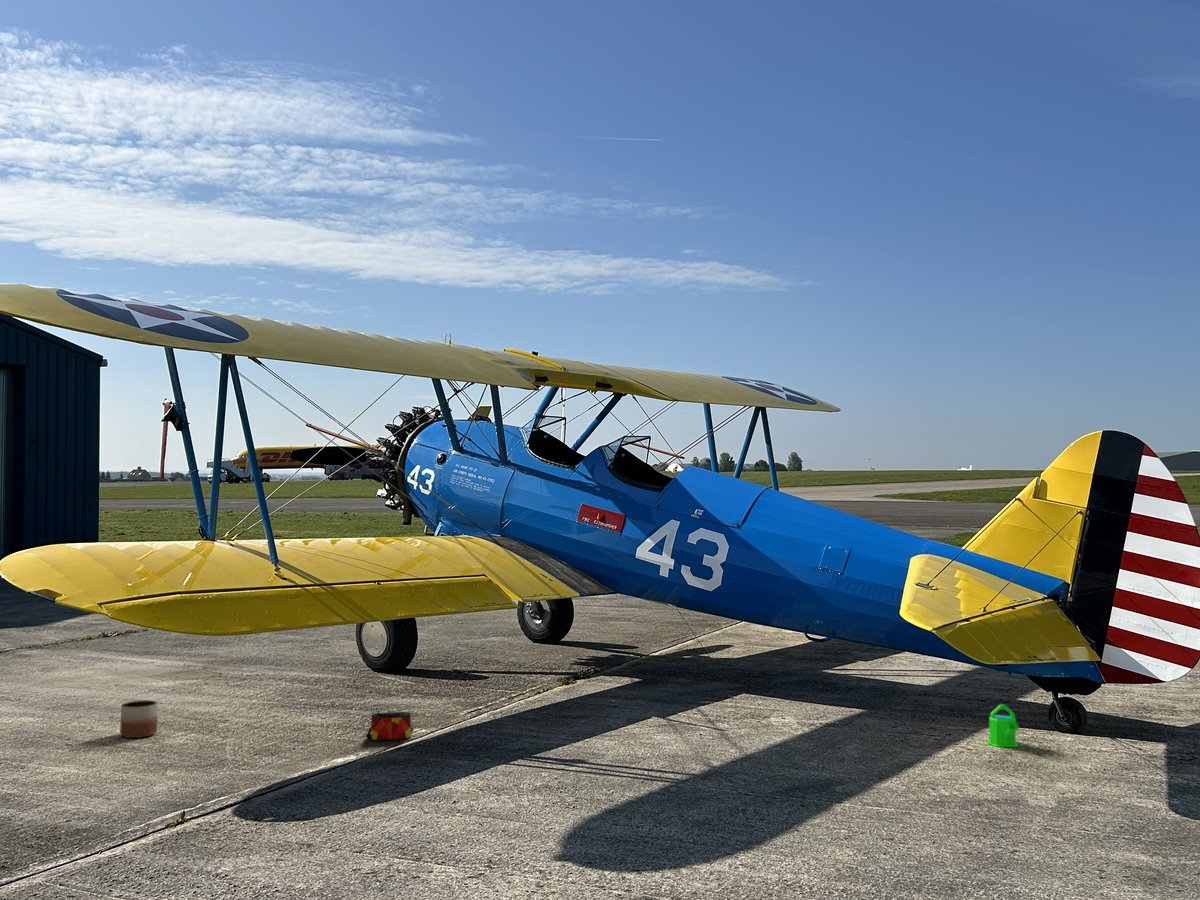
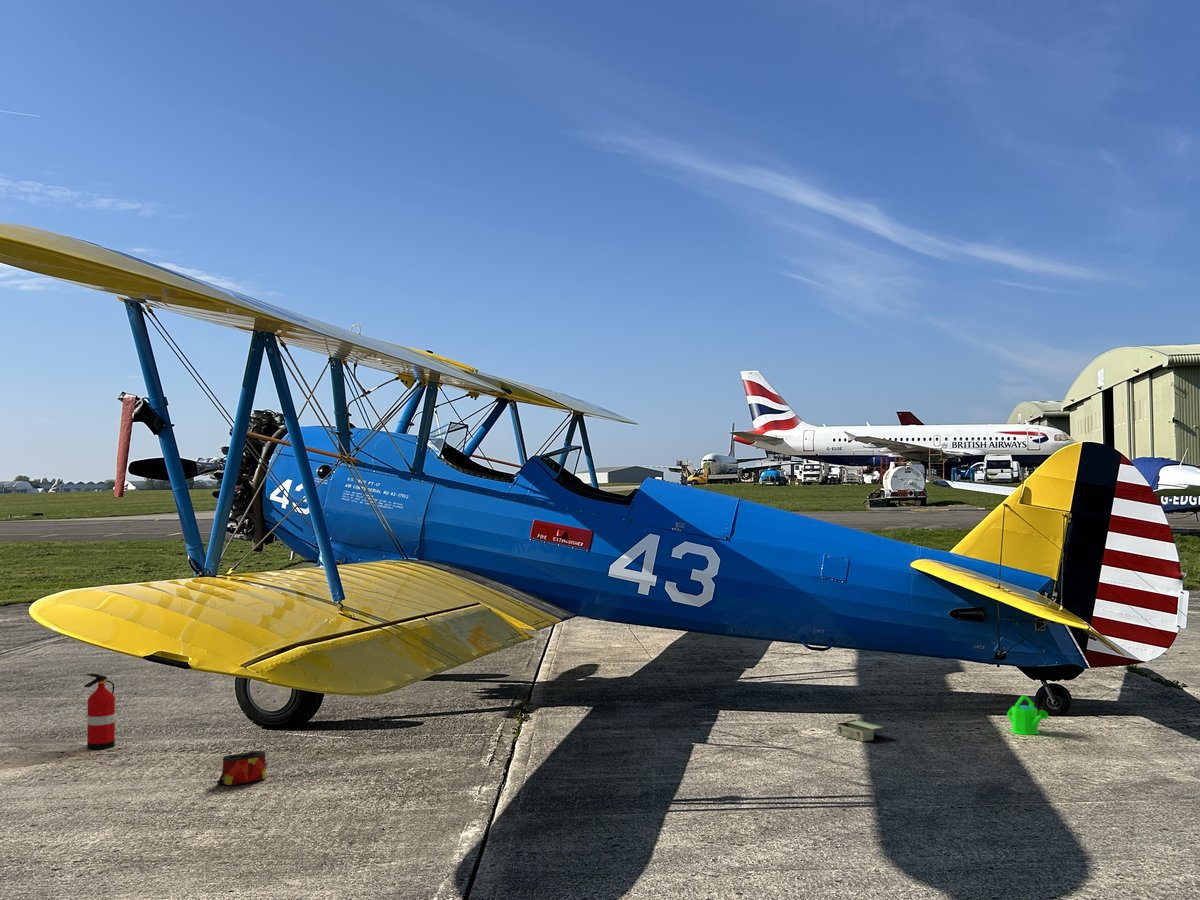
fire extinguisher: none [200,615,227,675] -> present [84,674,115,750]
planter: present [120,700,157,738] -> none [127,790,175,842]
bag: present [366,712,413,741] -> present [217,751,267,786]
toolbox: none [799,713,839,734] -> present [836,720,883,742]

